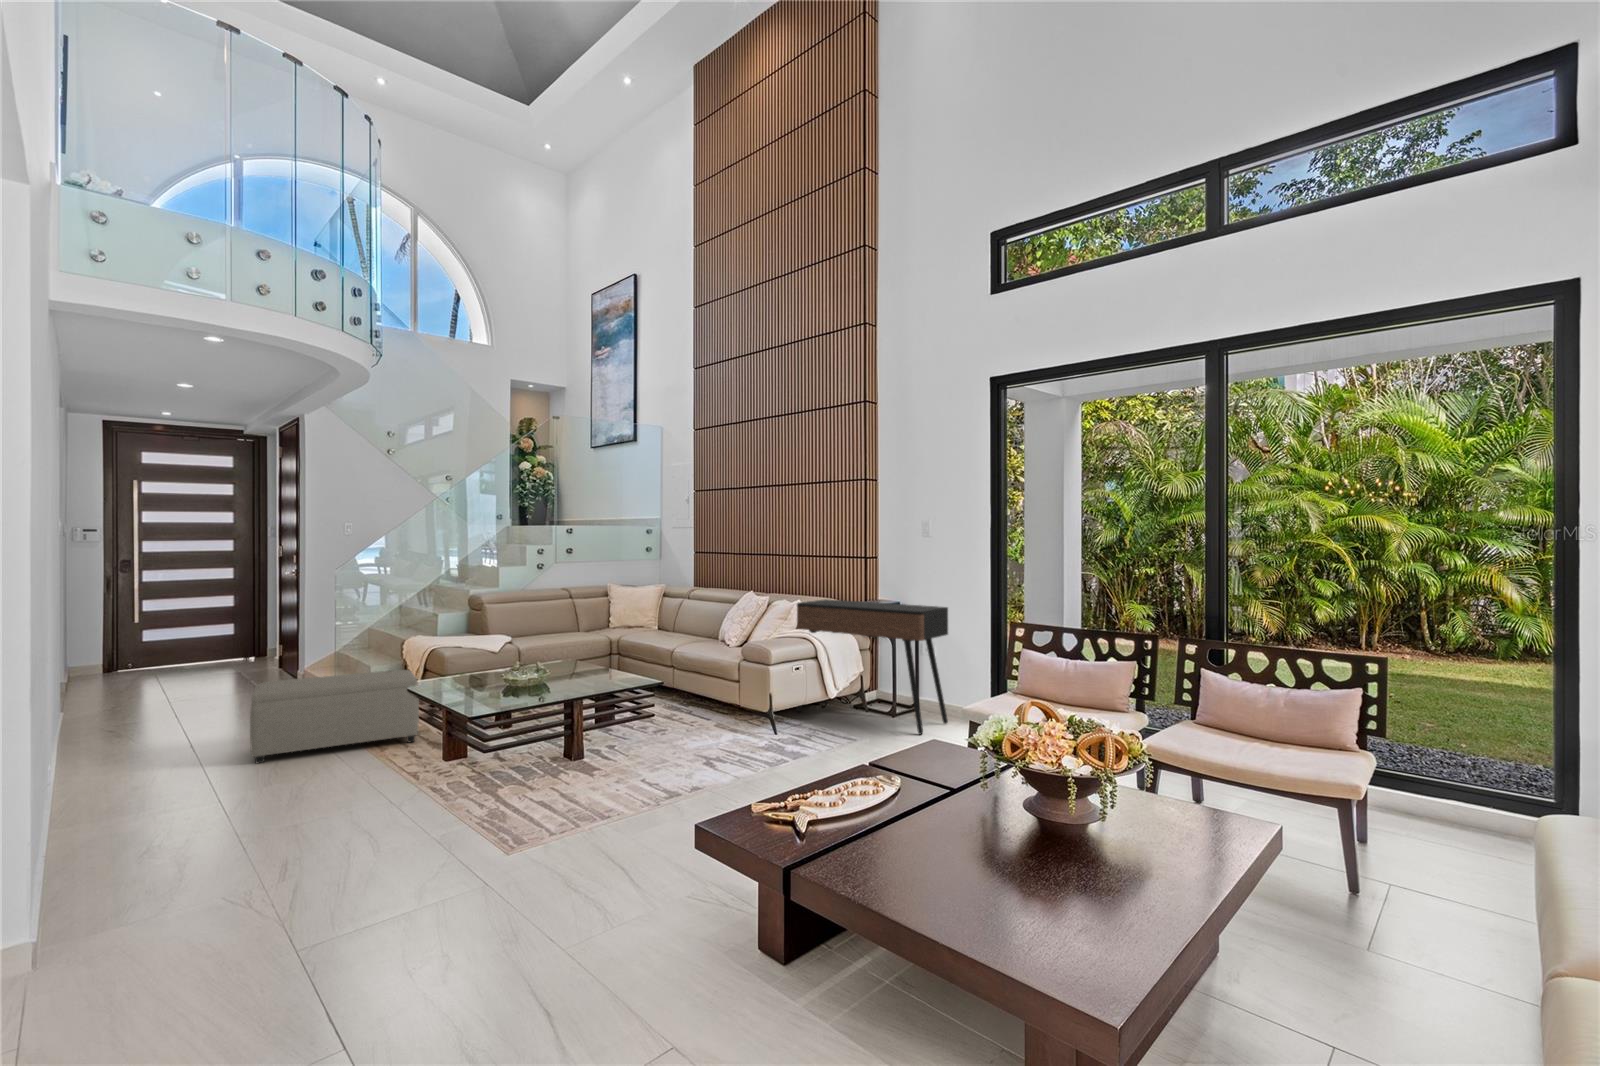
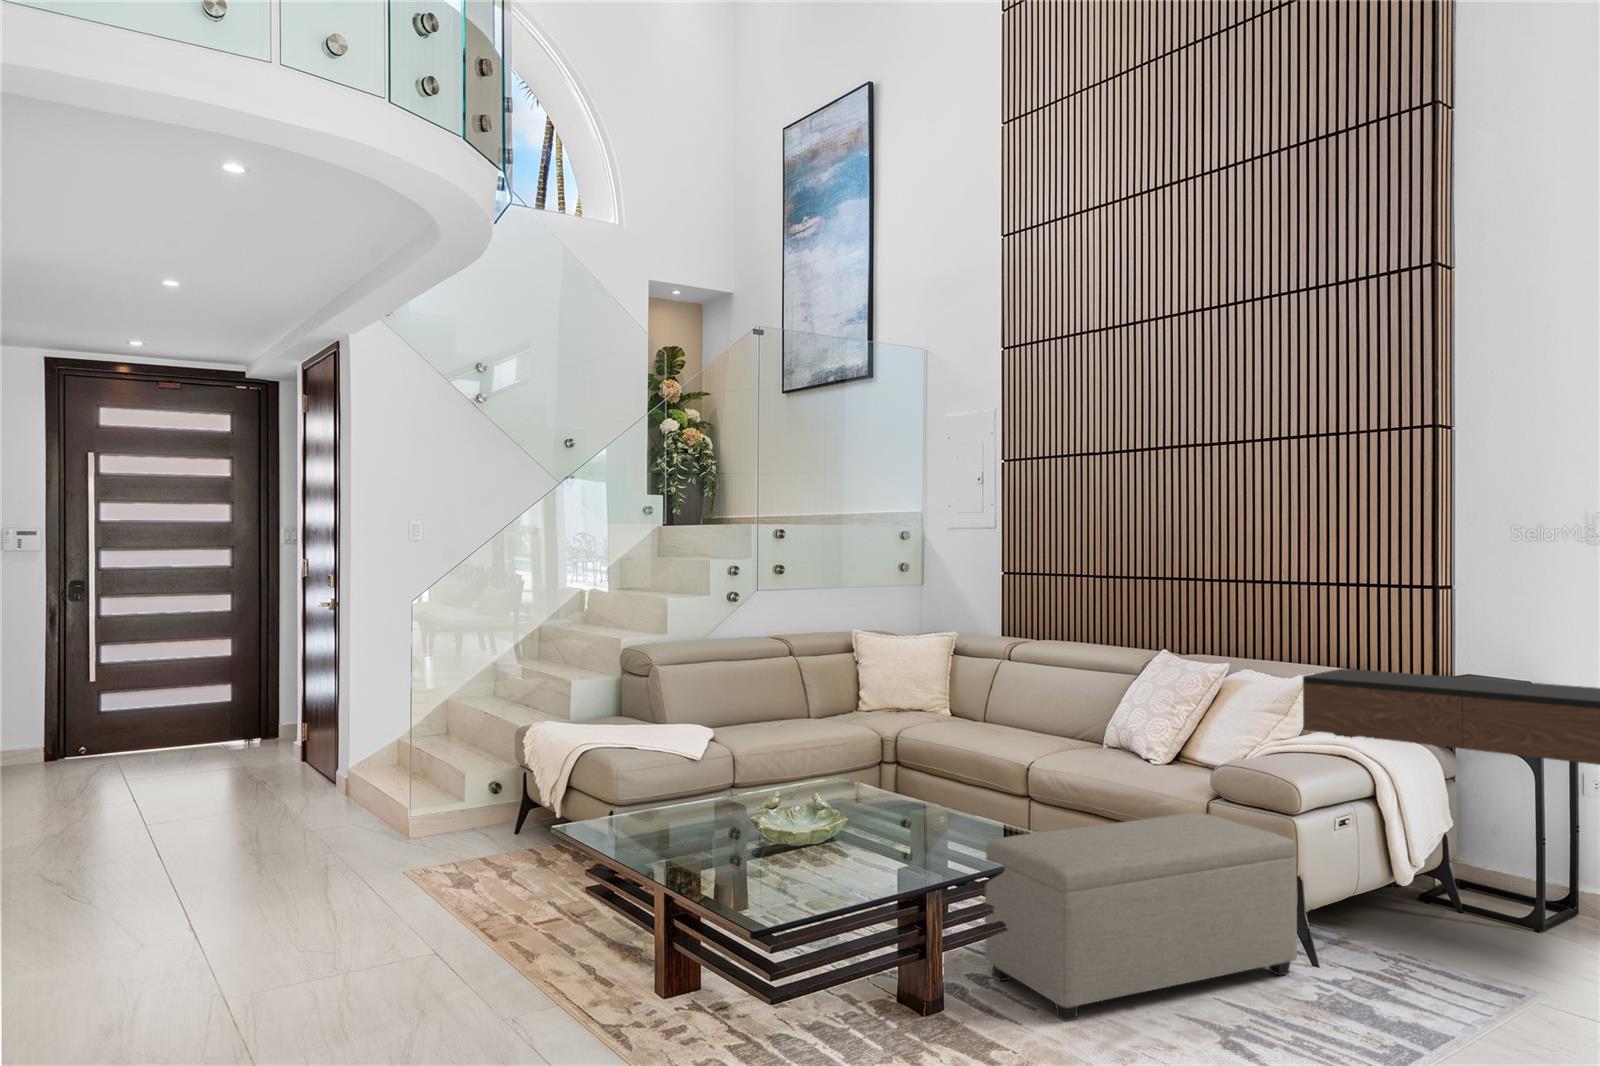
ottoman: present [250,670,419,763] -> present [985,813,1297,1021]

